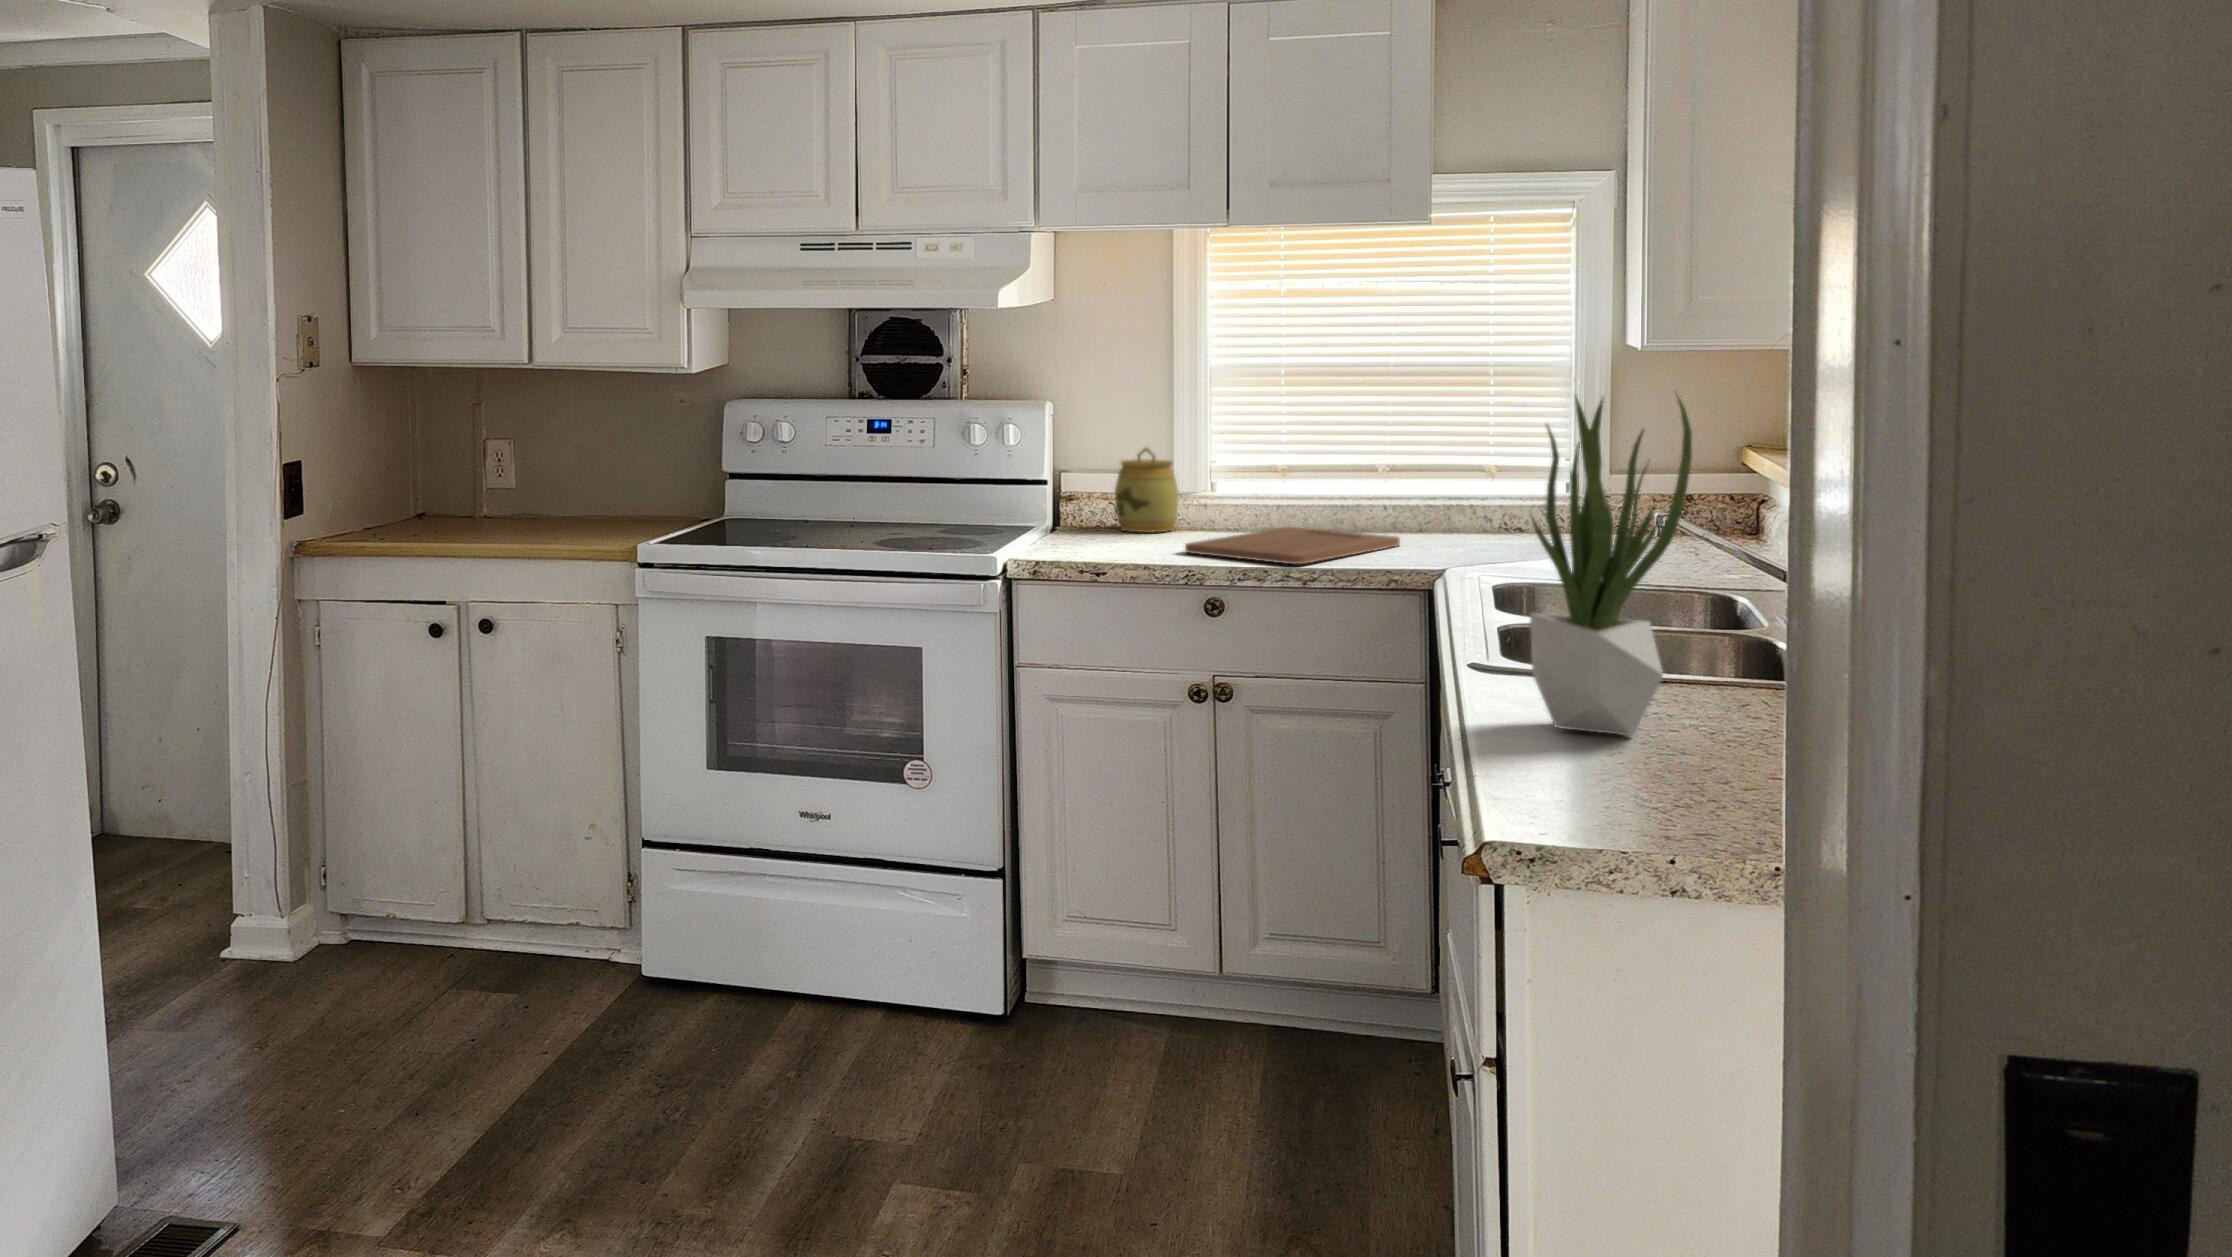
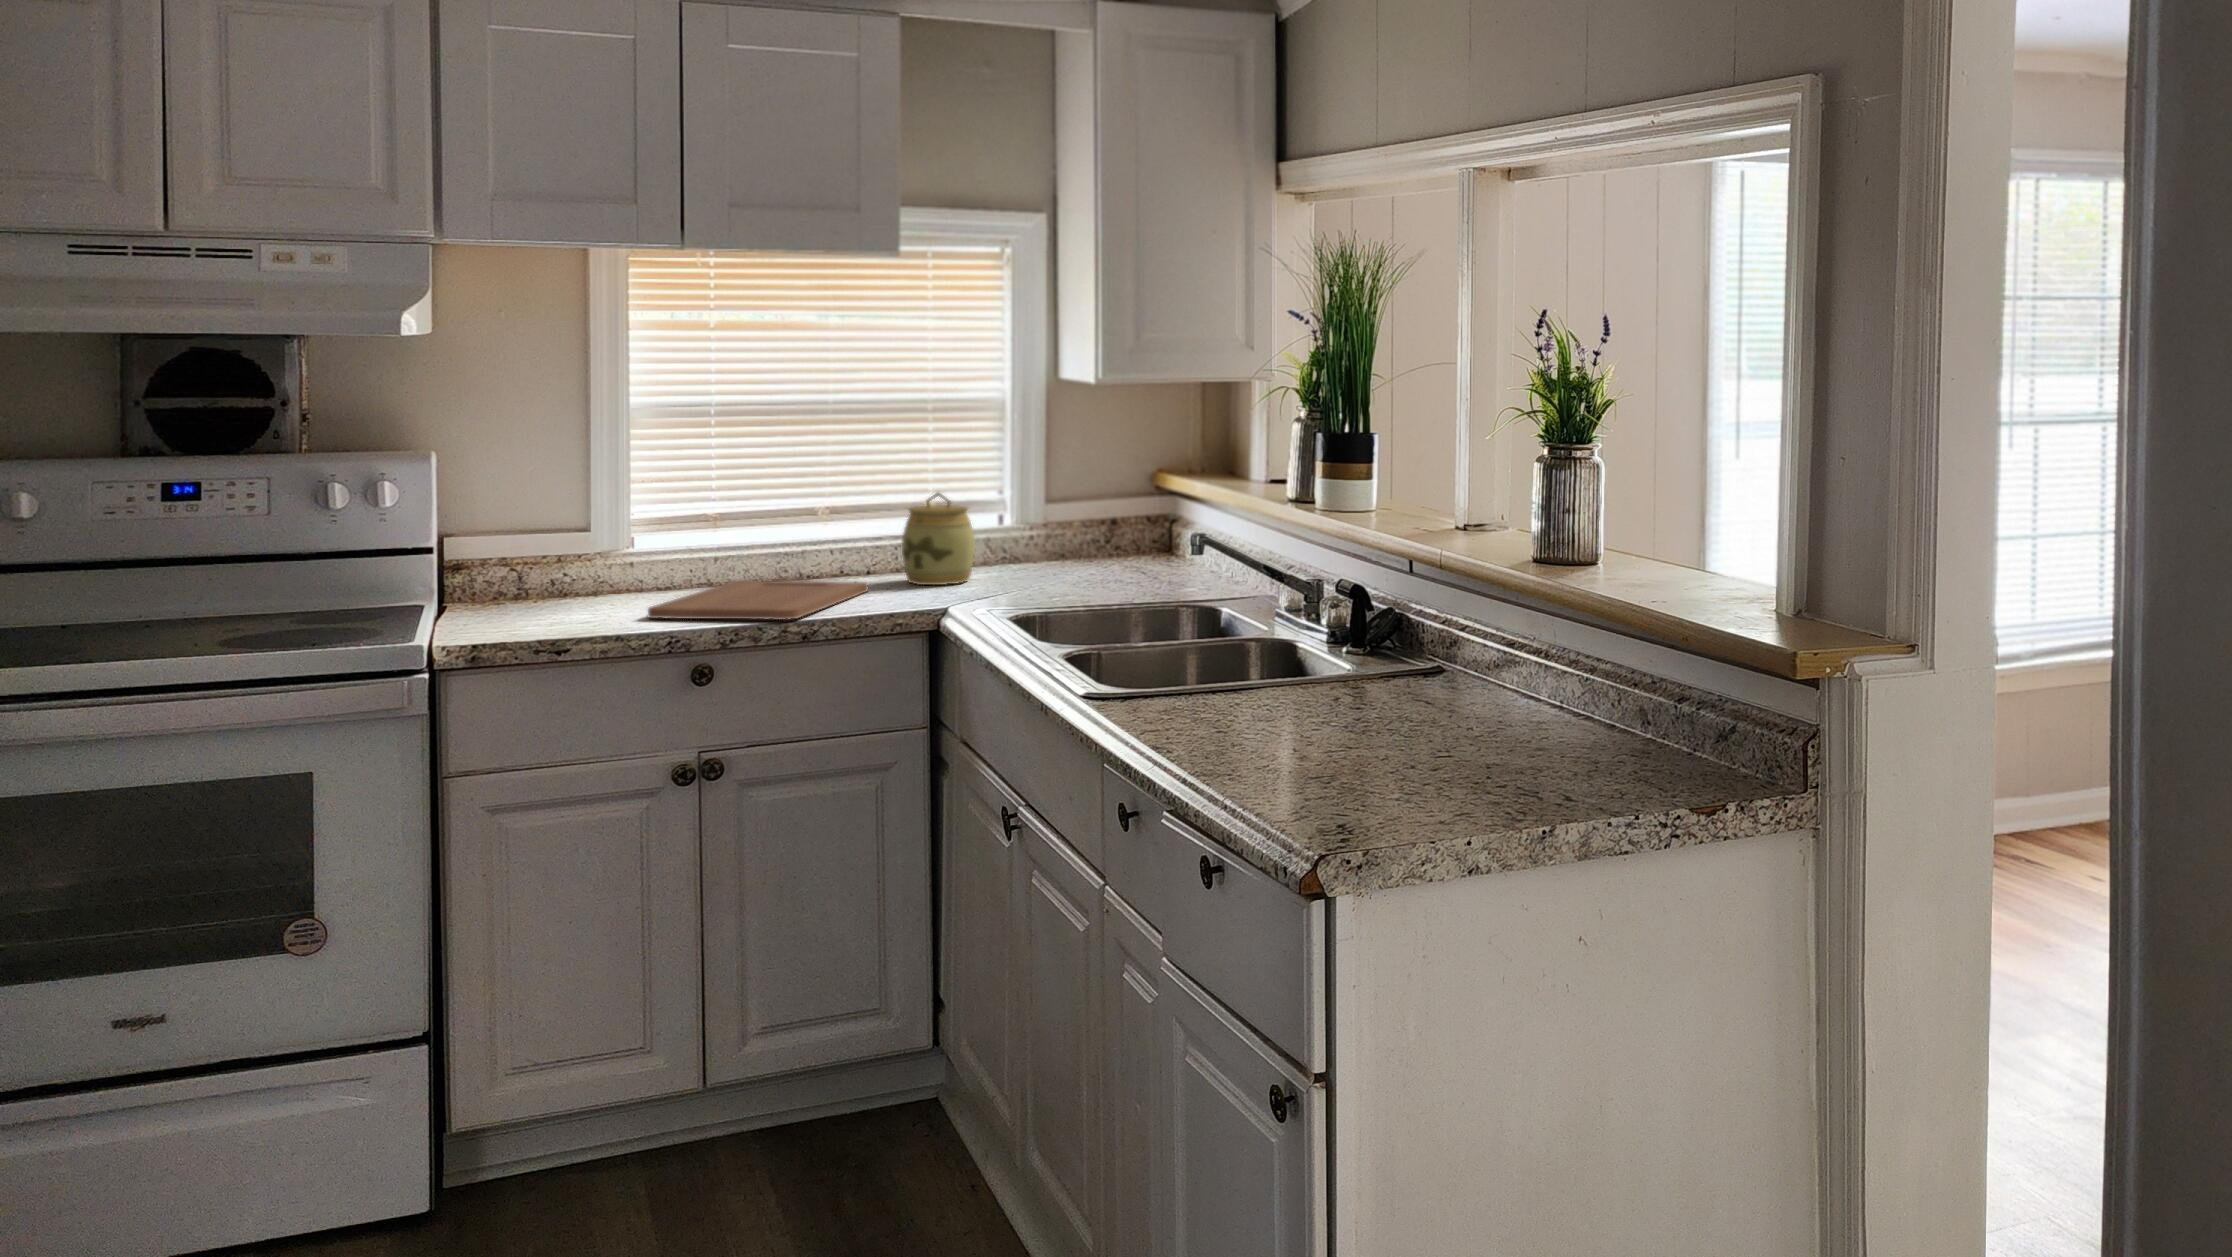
potted plant: present [1530,397,1692,736] -> none [1206,423,1344,746]
jar: present [1115,448,1179,532] -> present [902,493,975,585]

